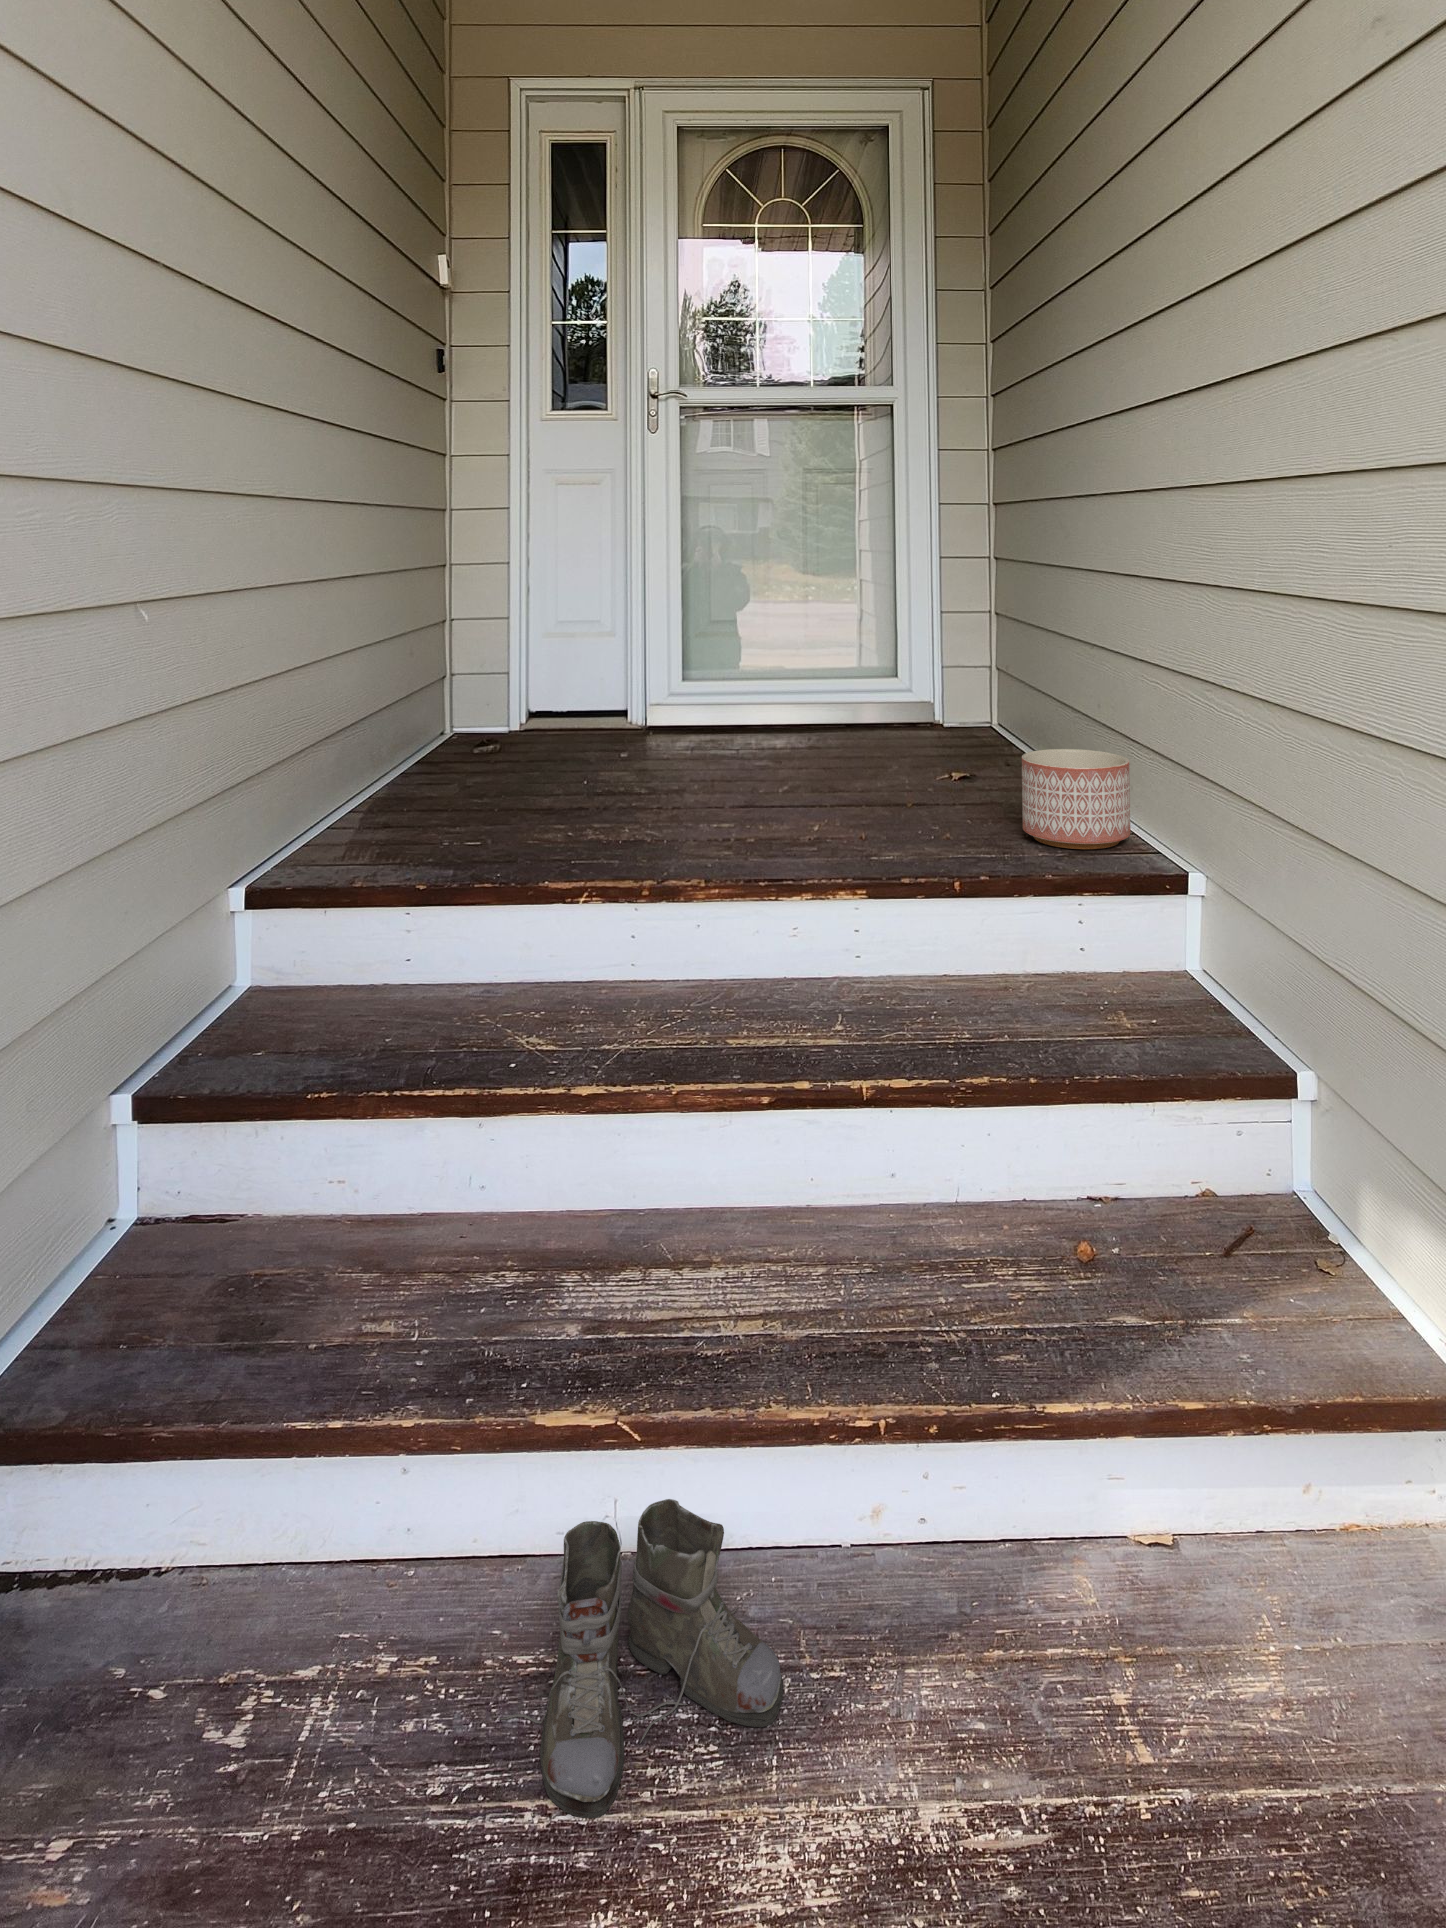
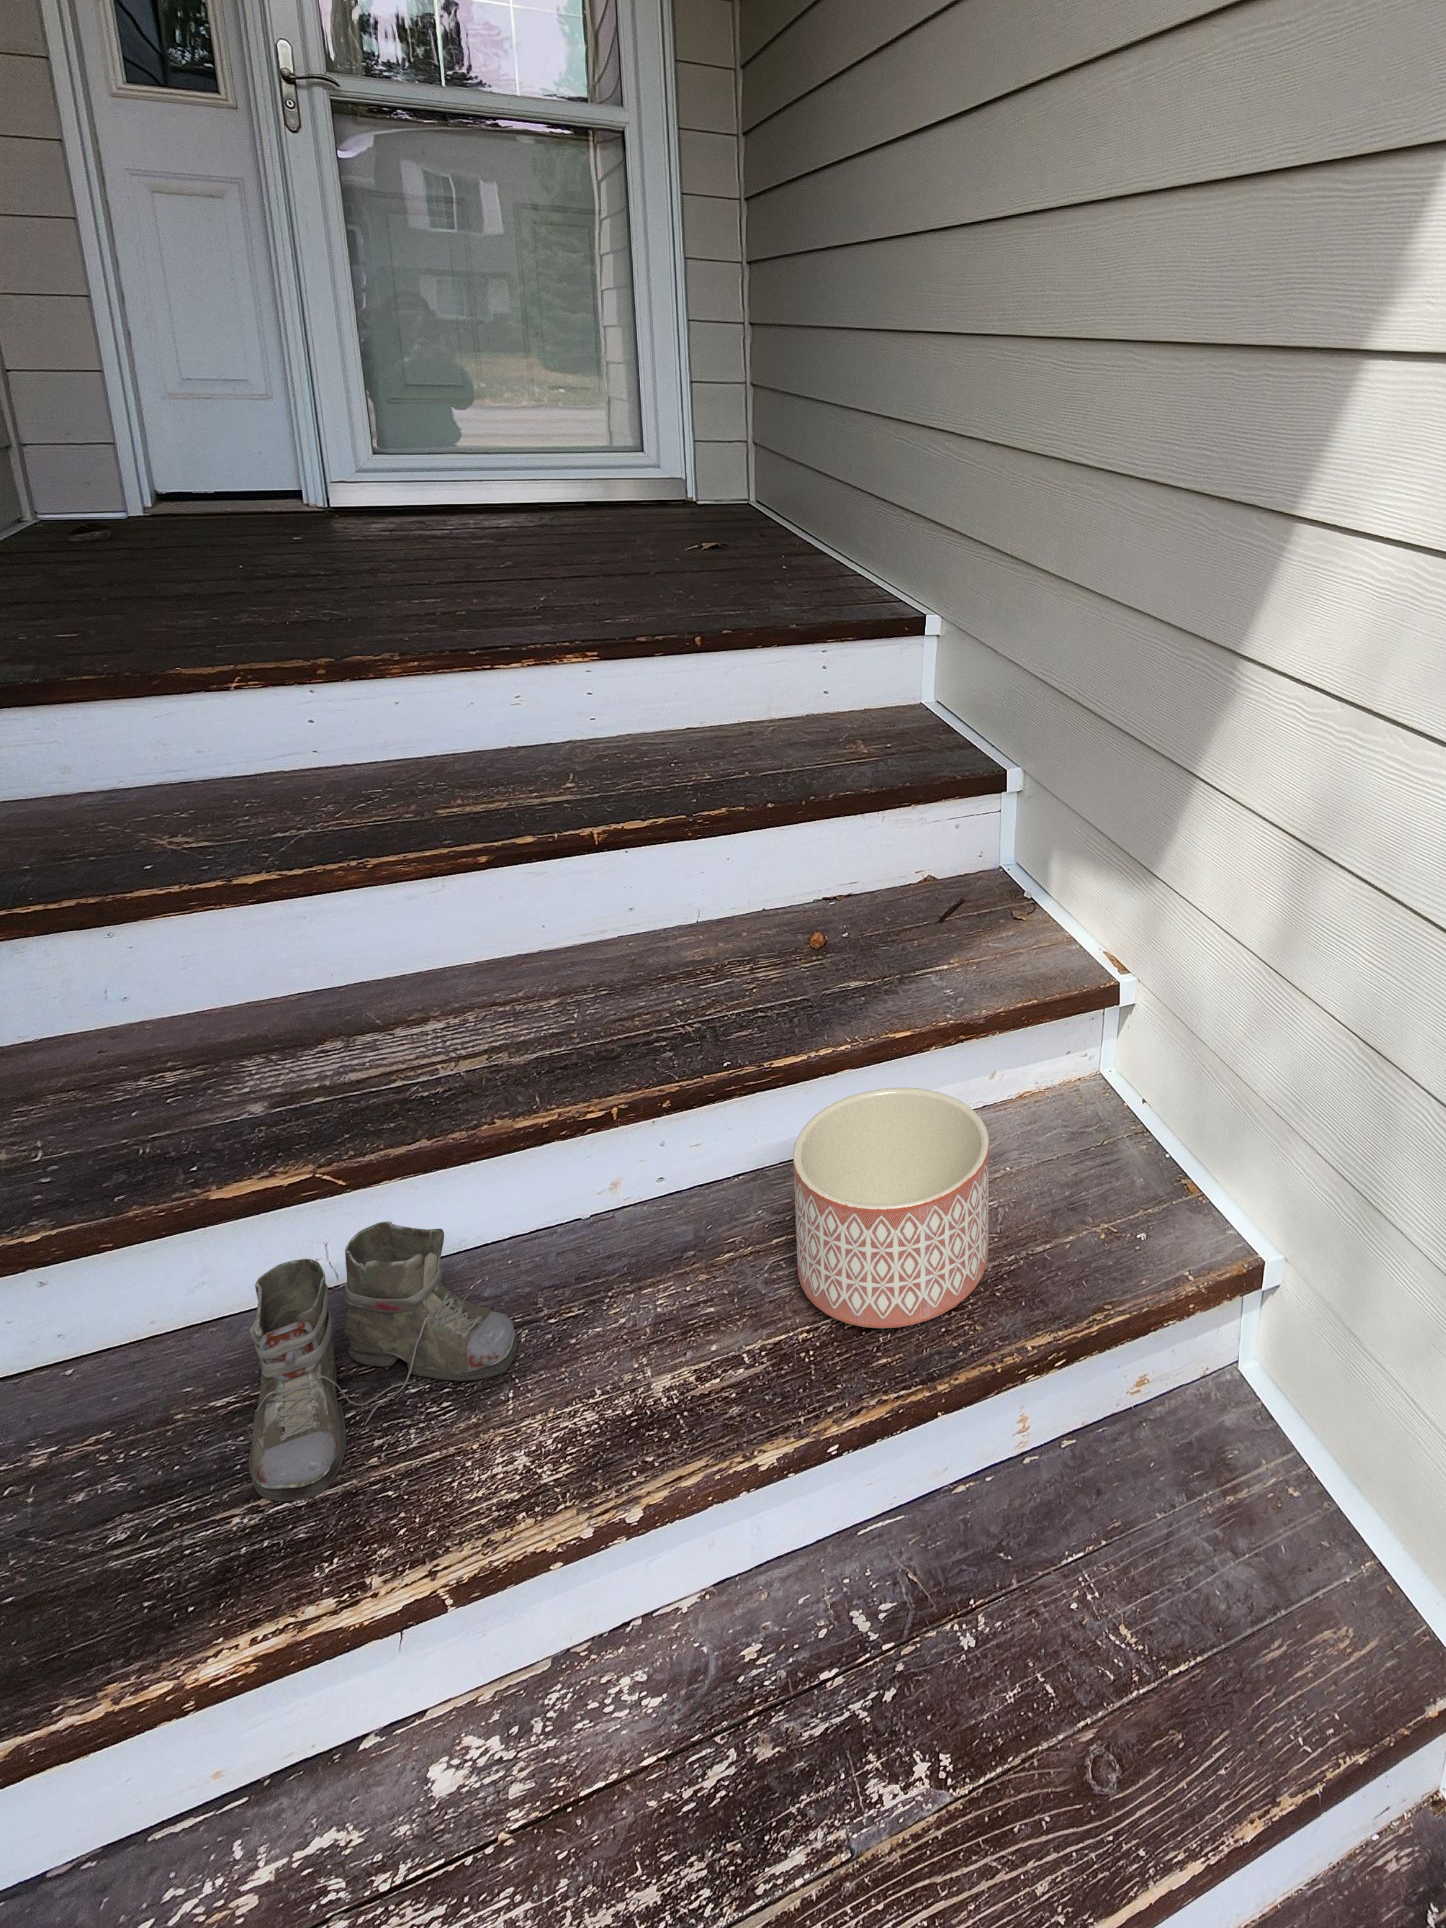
planter: present [1022,749,1131,849] -> present [793,1088,989,1328]

